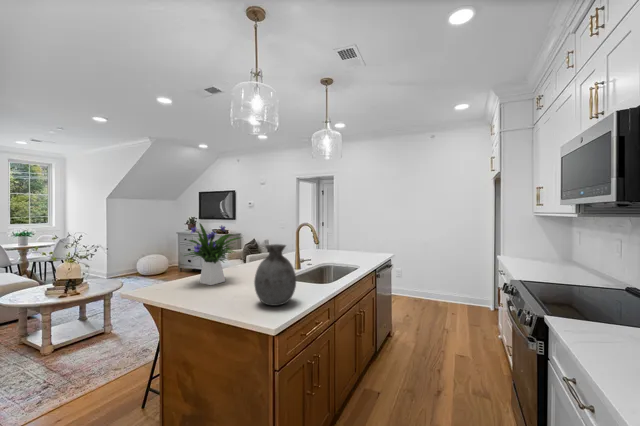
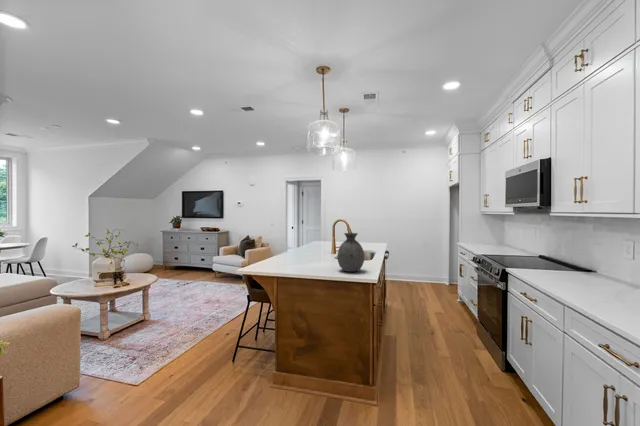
flower arrangement: present [185,224,240,285] -> none [267,219,310,264]

